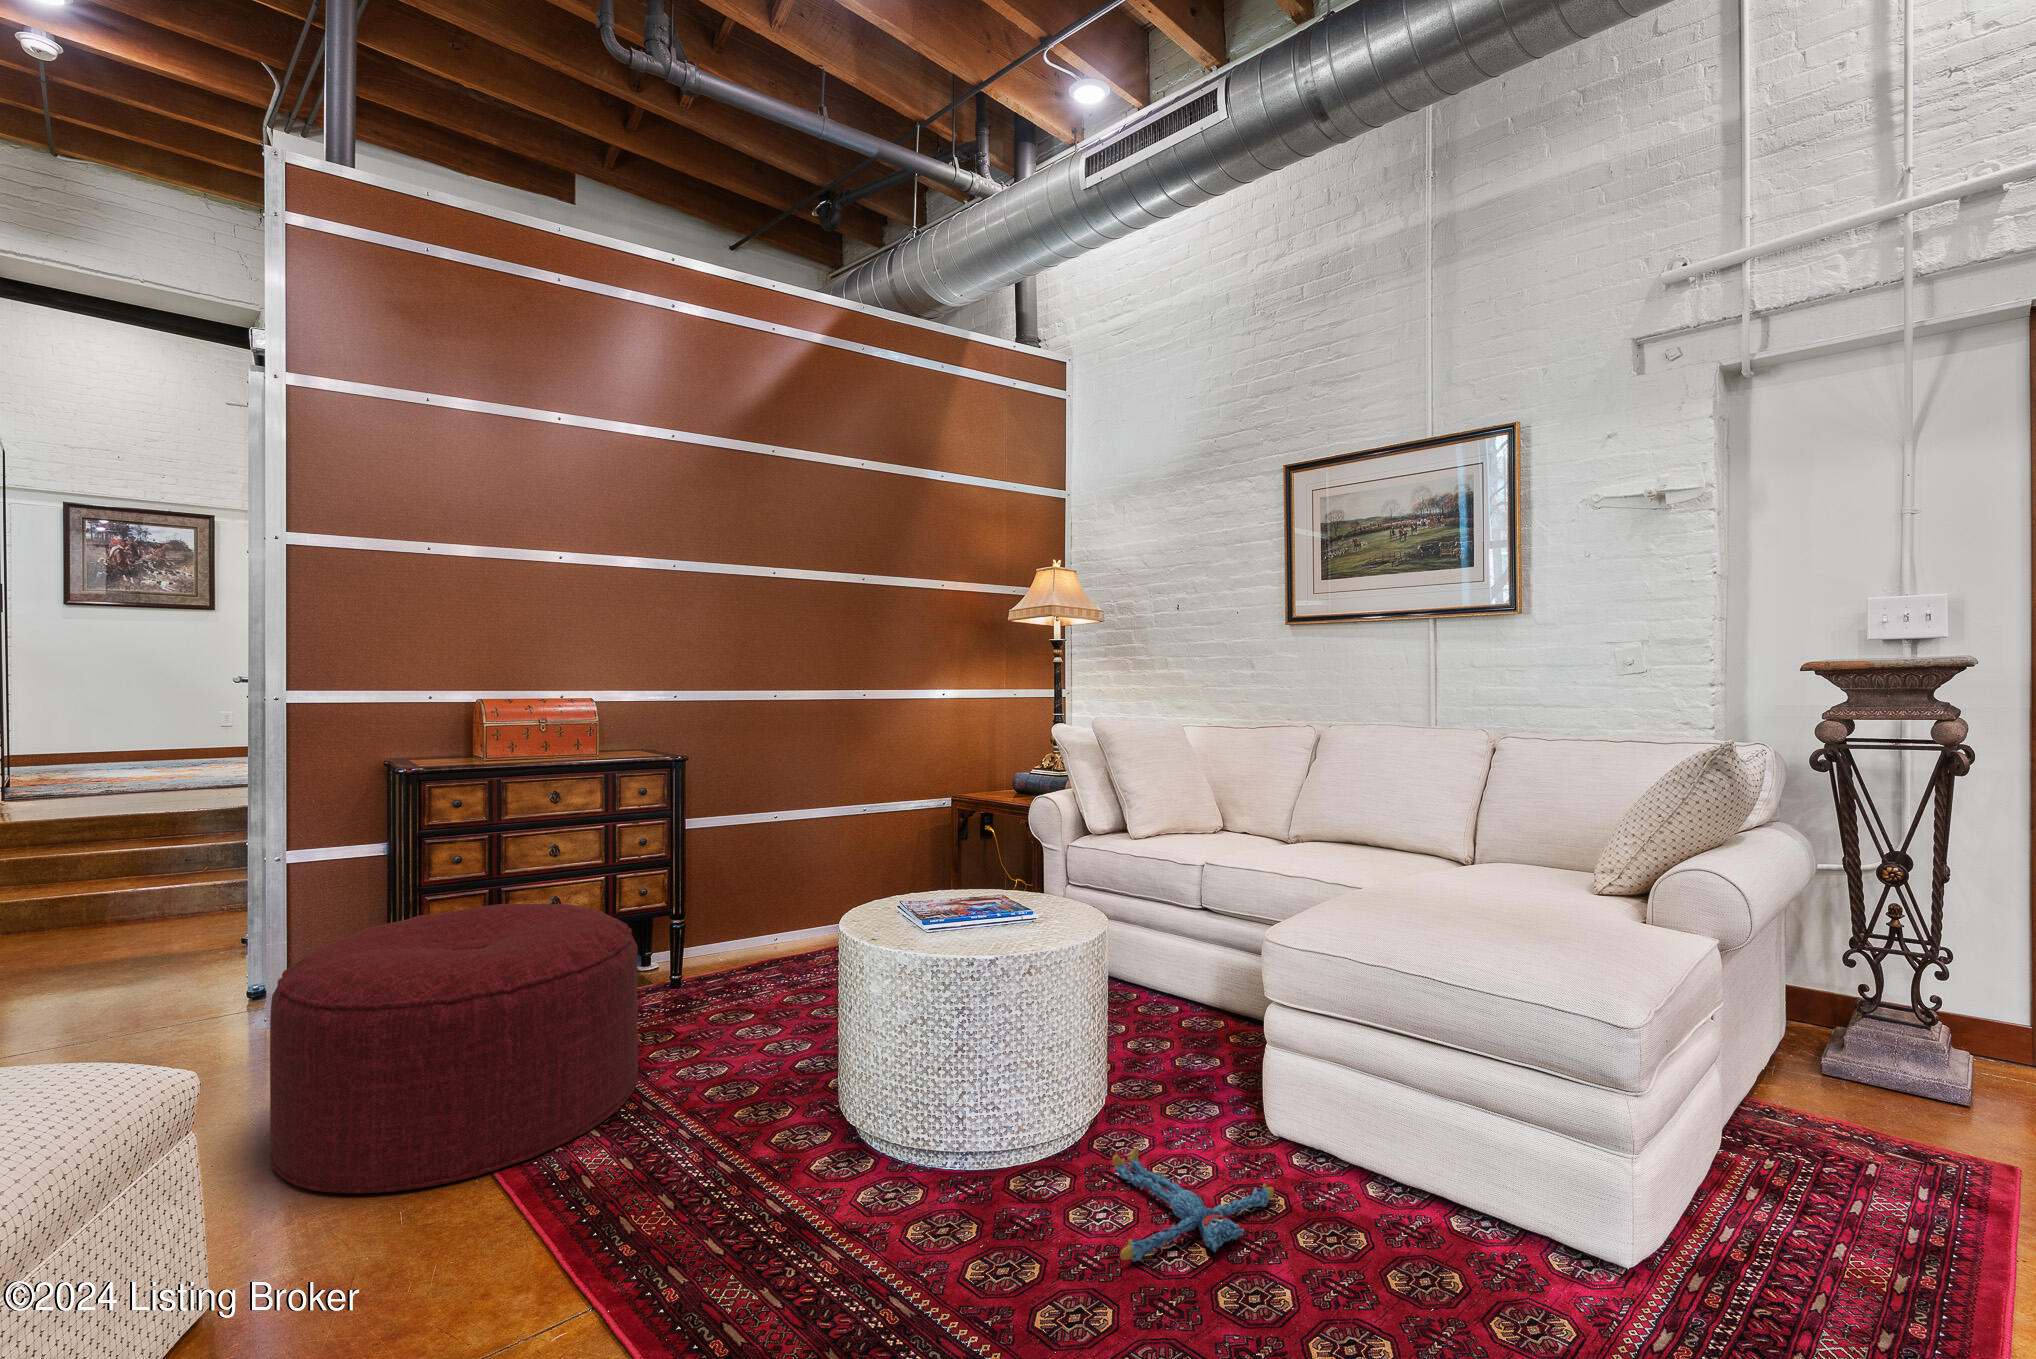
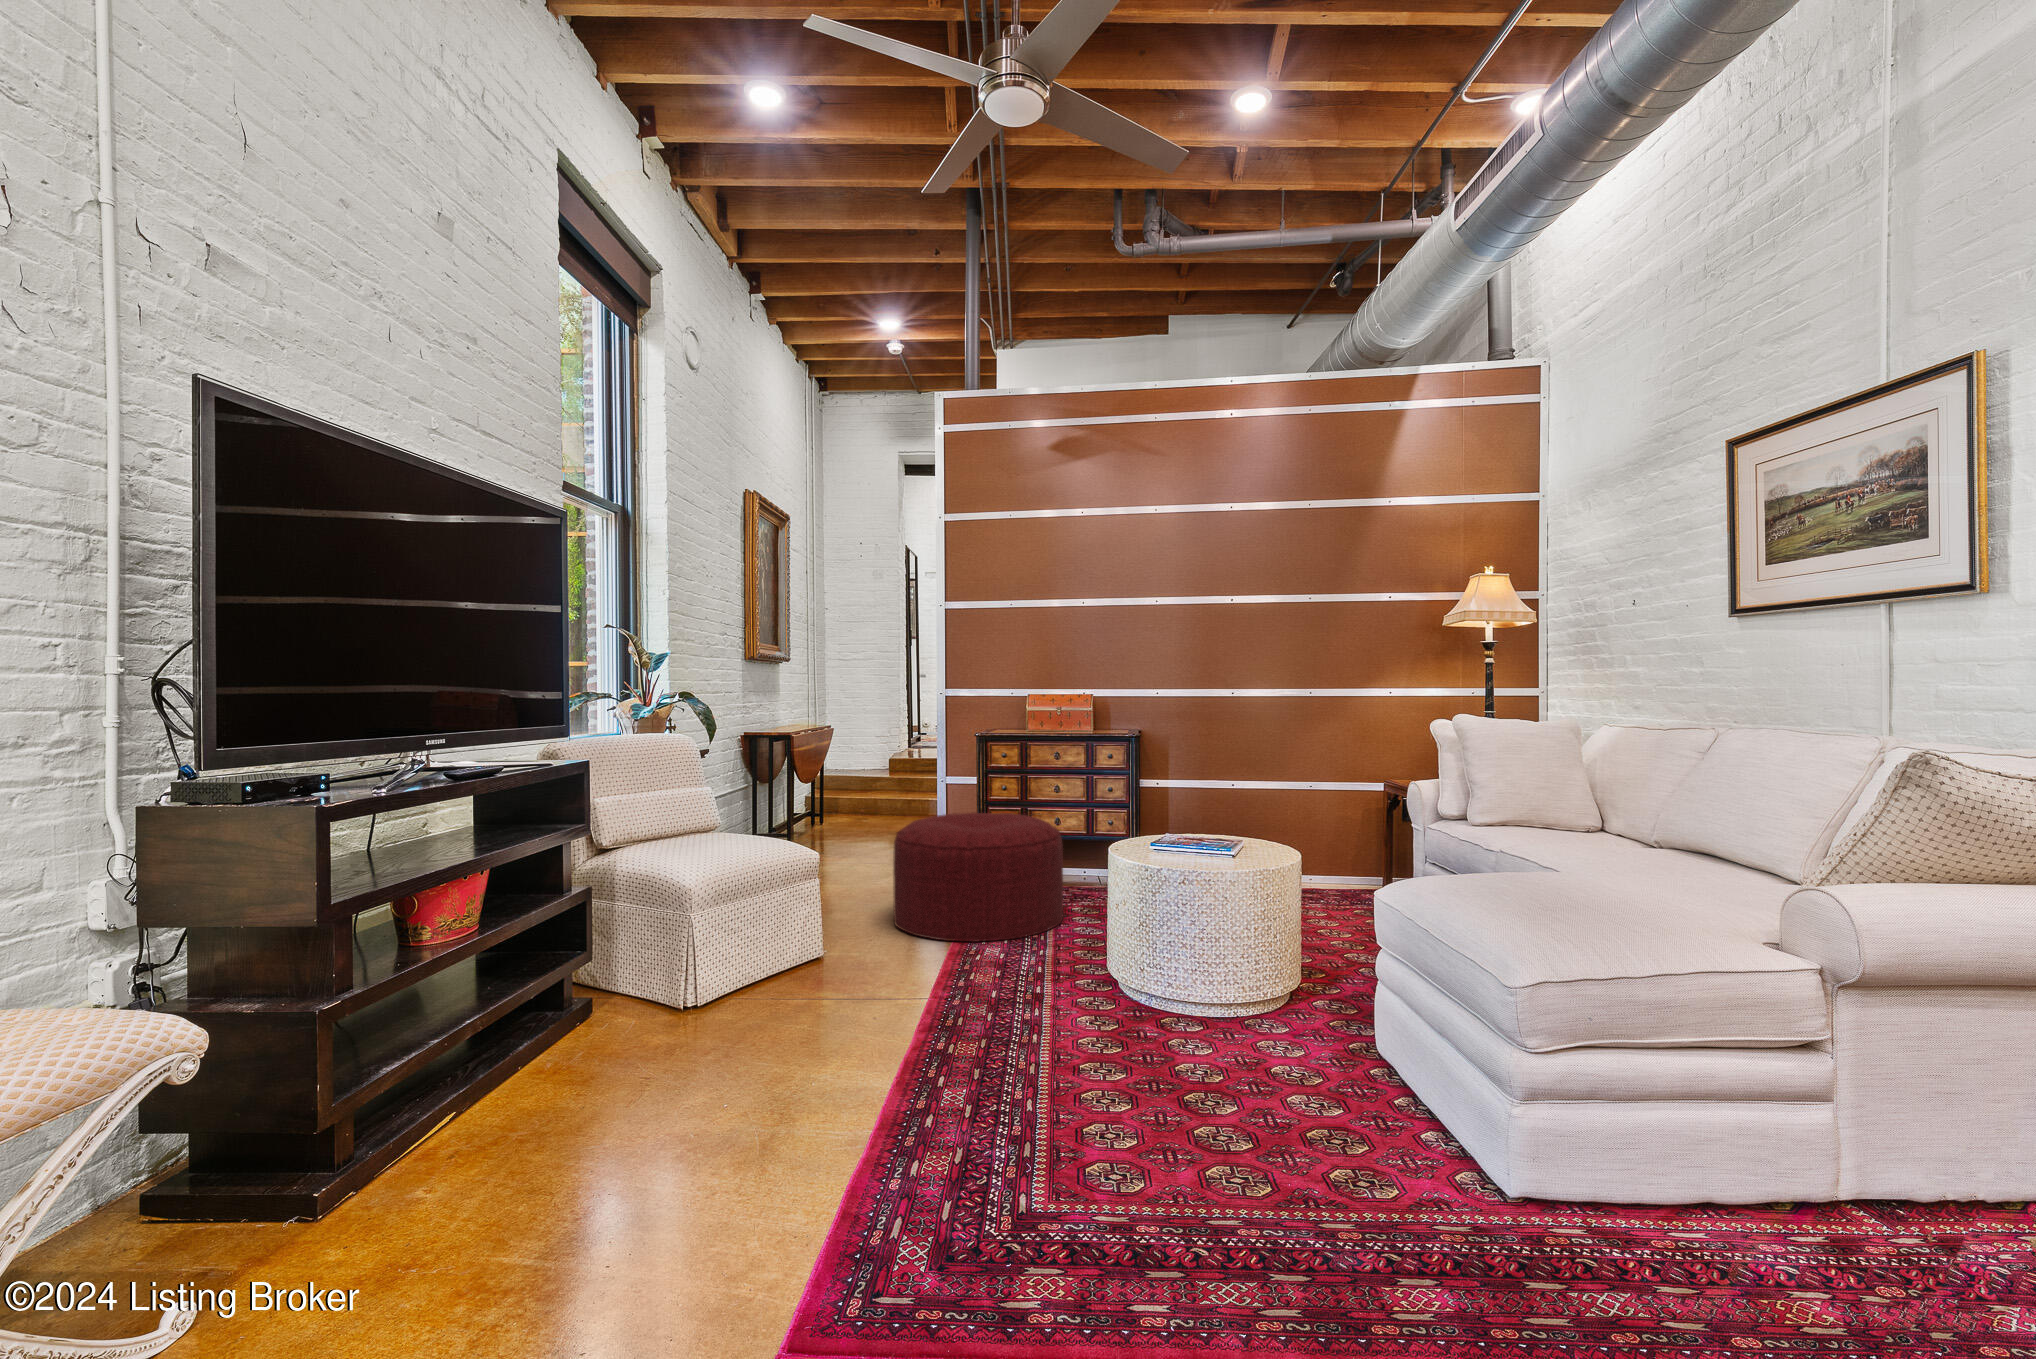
plush toy: present [1112,1148,1274,1262] -> none [1162,1021,1308,1078]

